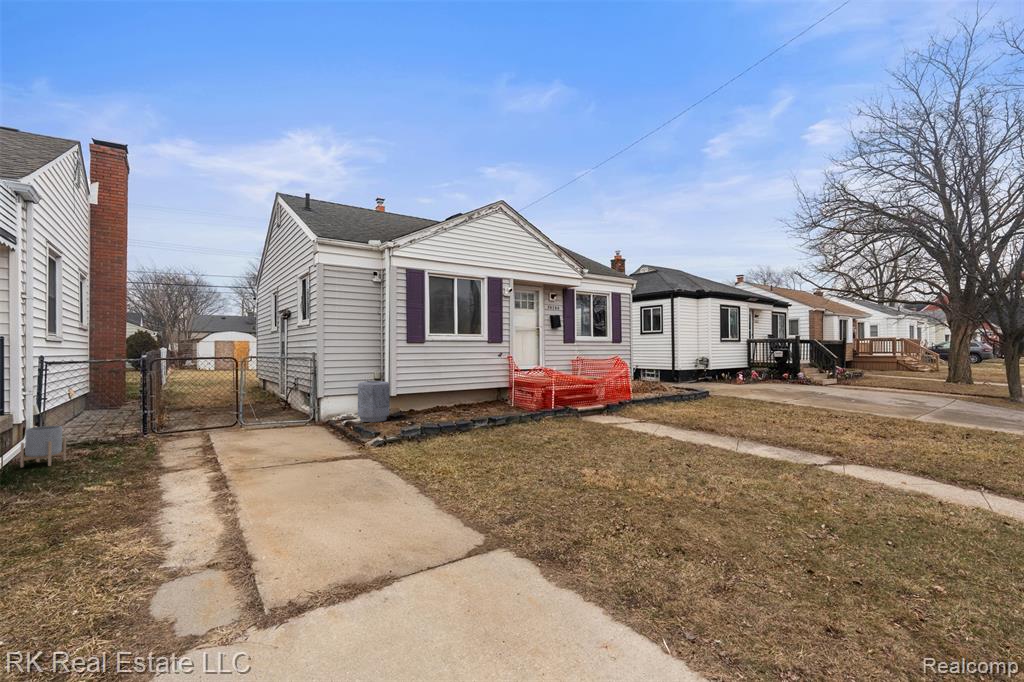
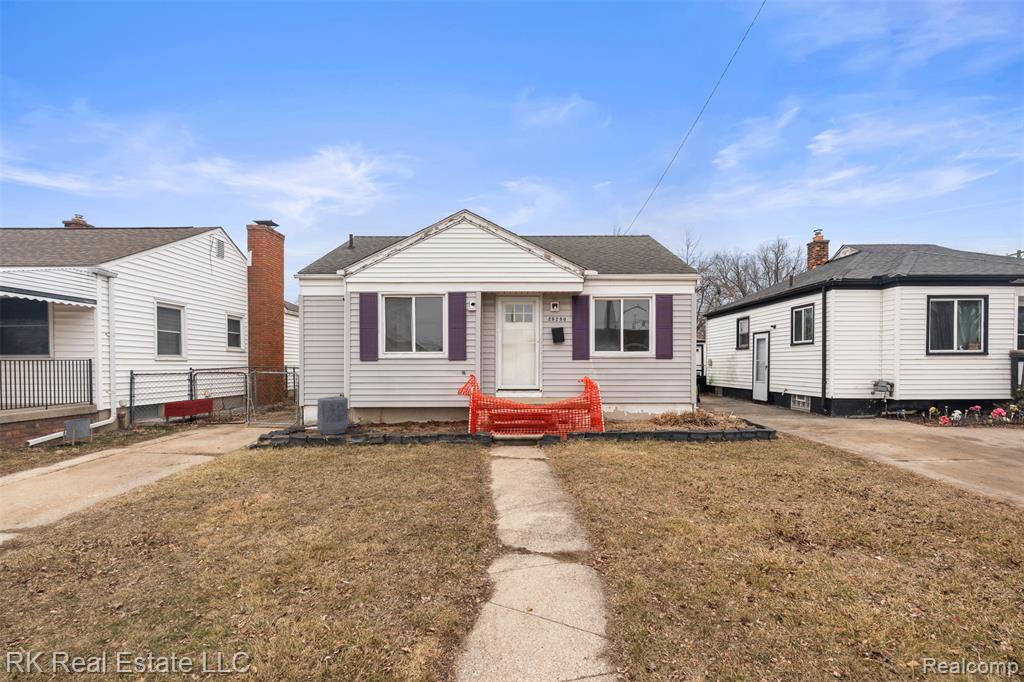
bench: none [59,396,109,433] -> present [164,399,213,423]

